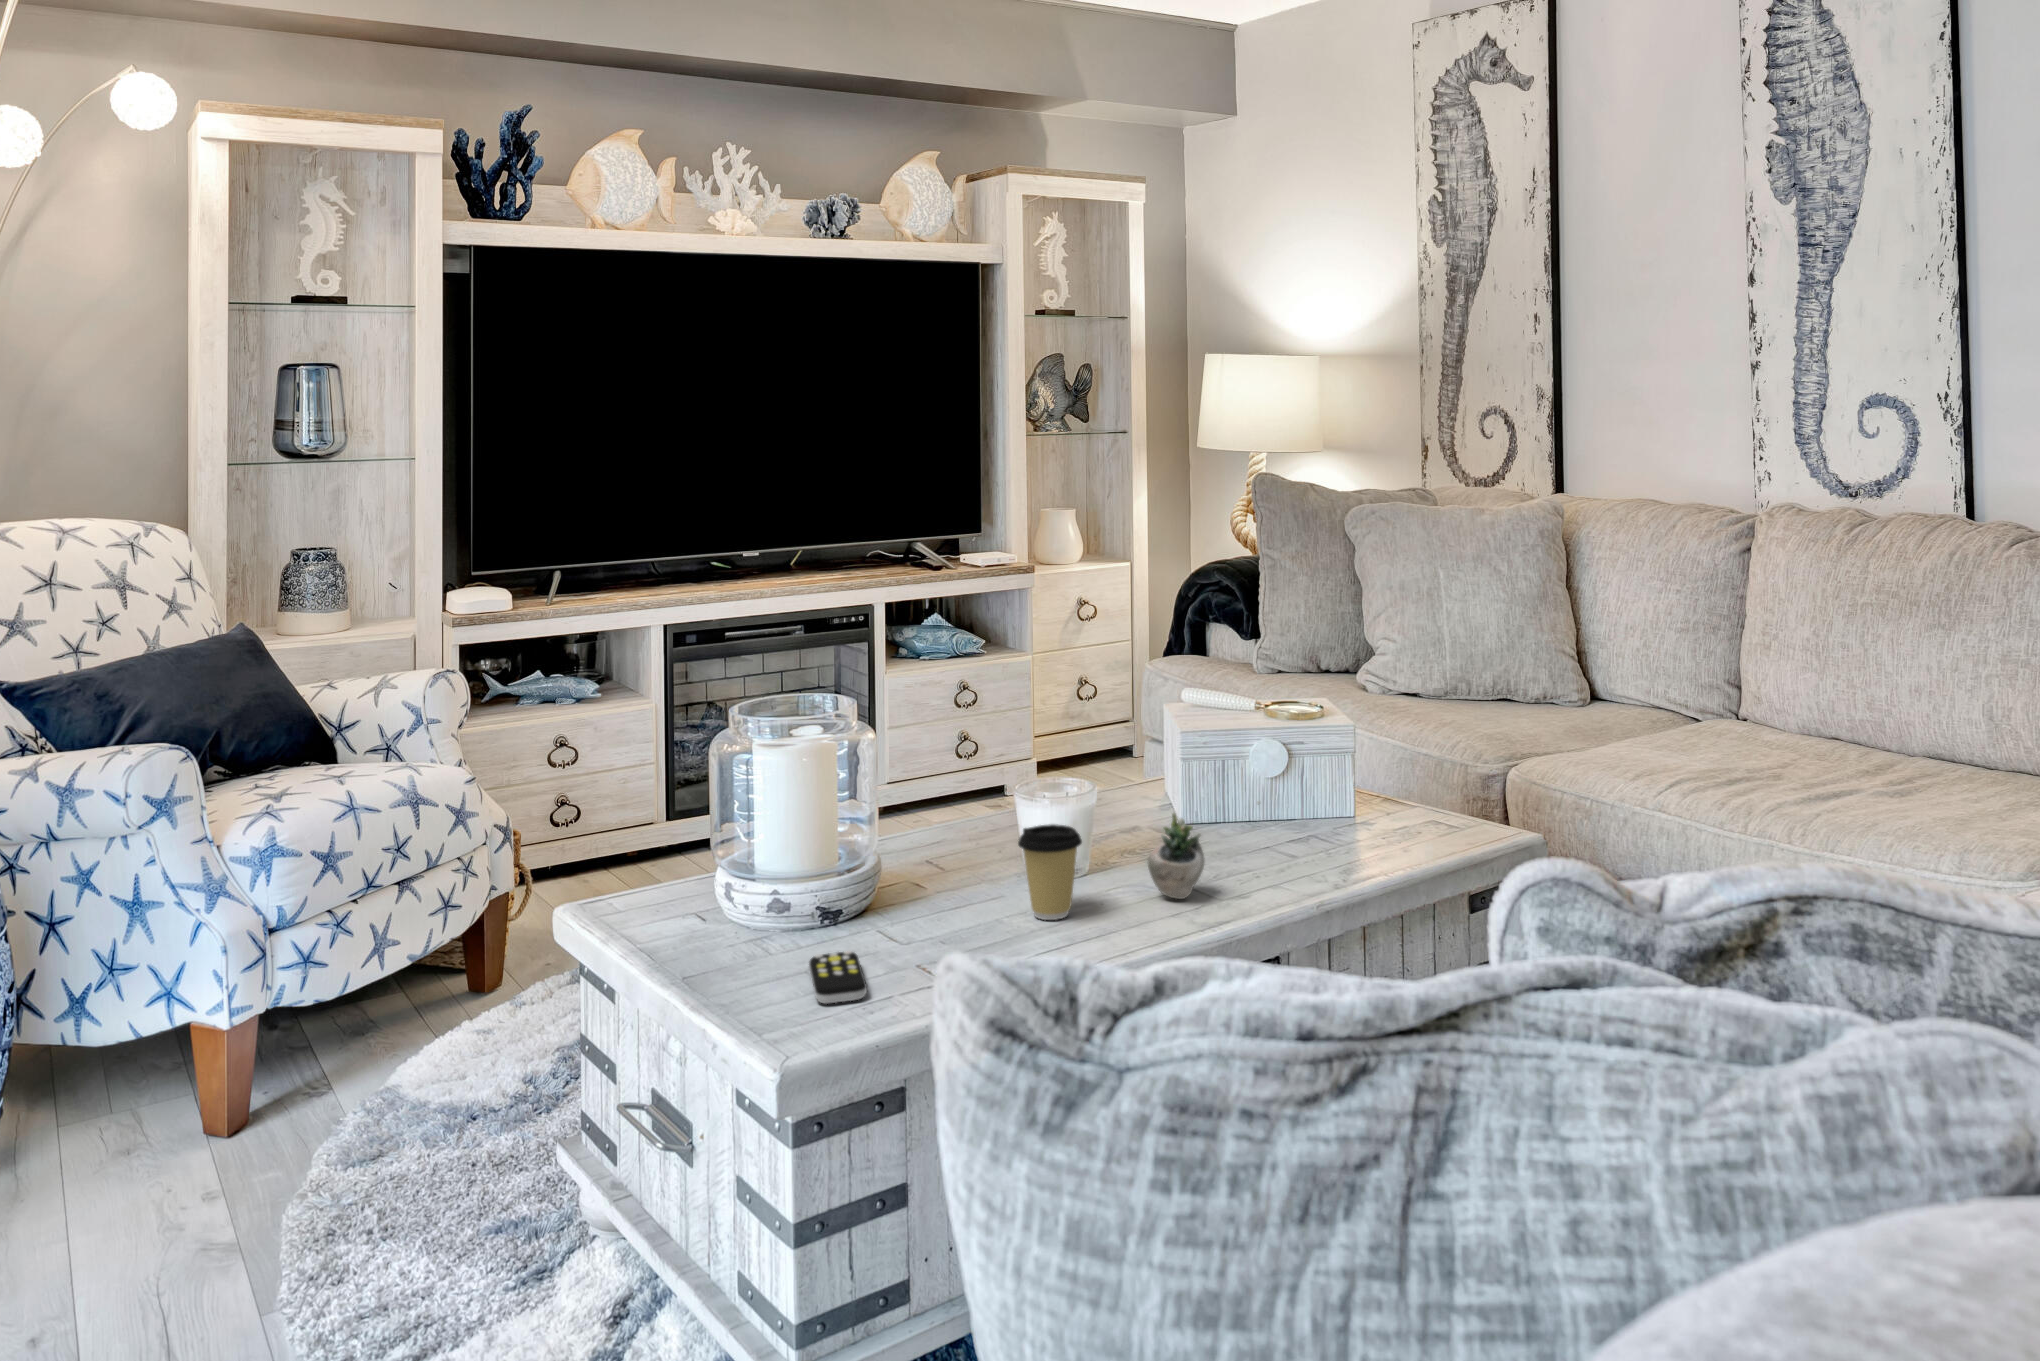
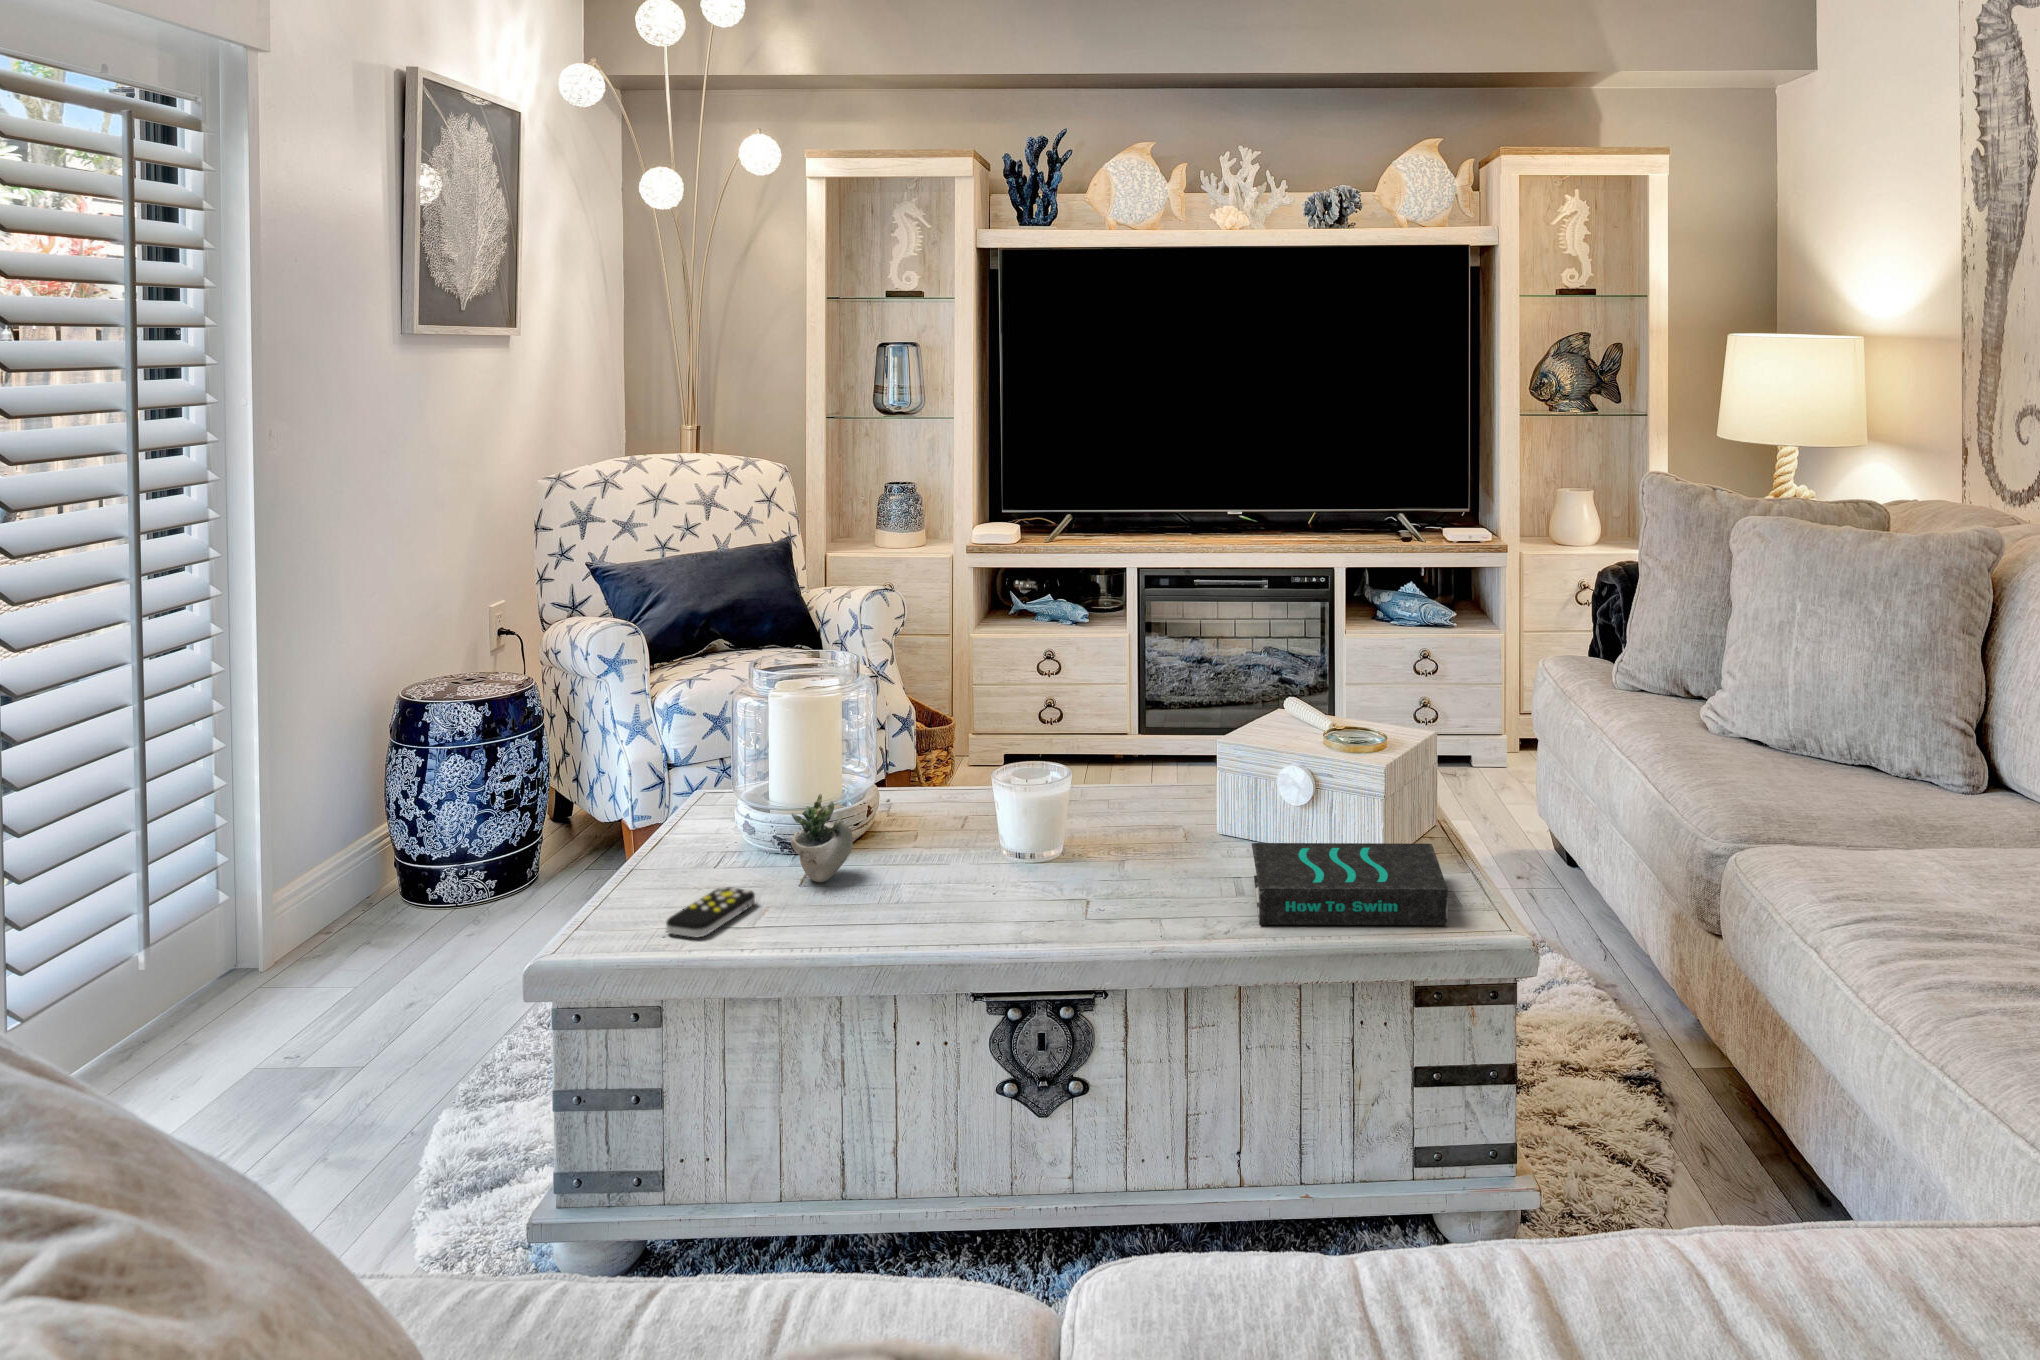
book: none [1235,793,1430,878] -> present [1252,843,1448,925]
succulent plant: present [1148,801,1260,899] -> present [791,794,890,882]
coffee cup: present [1018,824,1082,920] -> none [945,807,1011,907]

